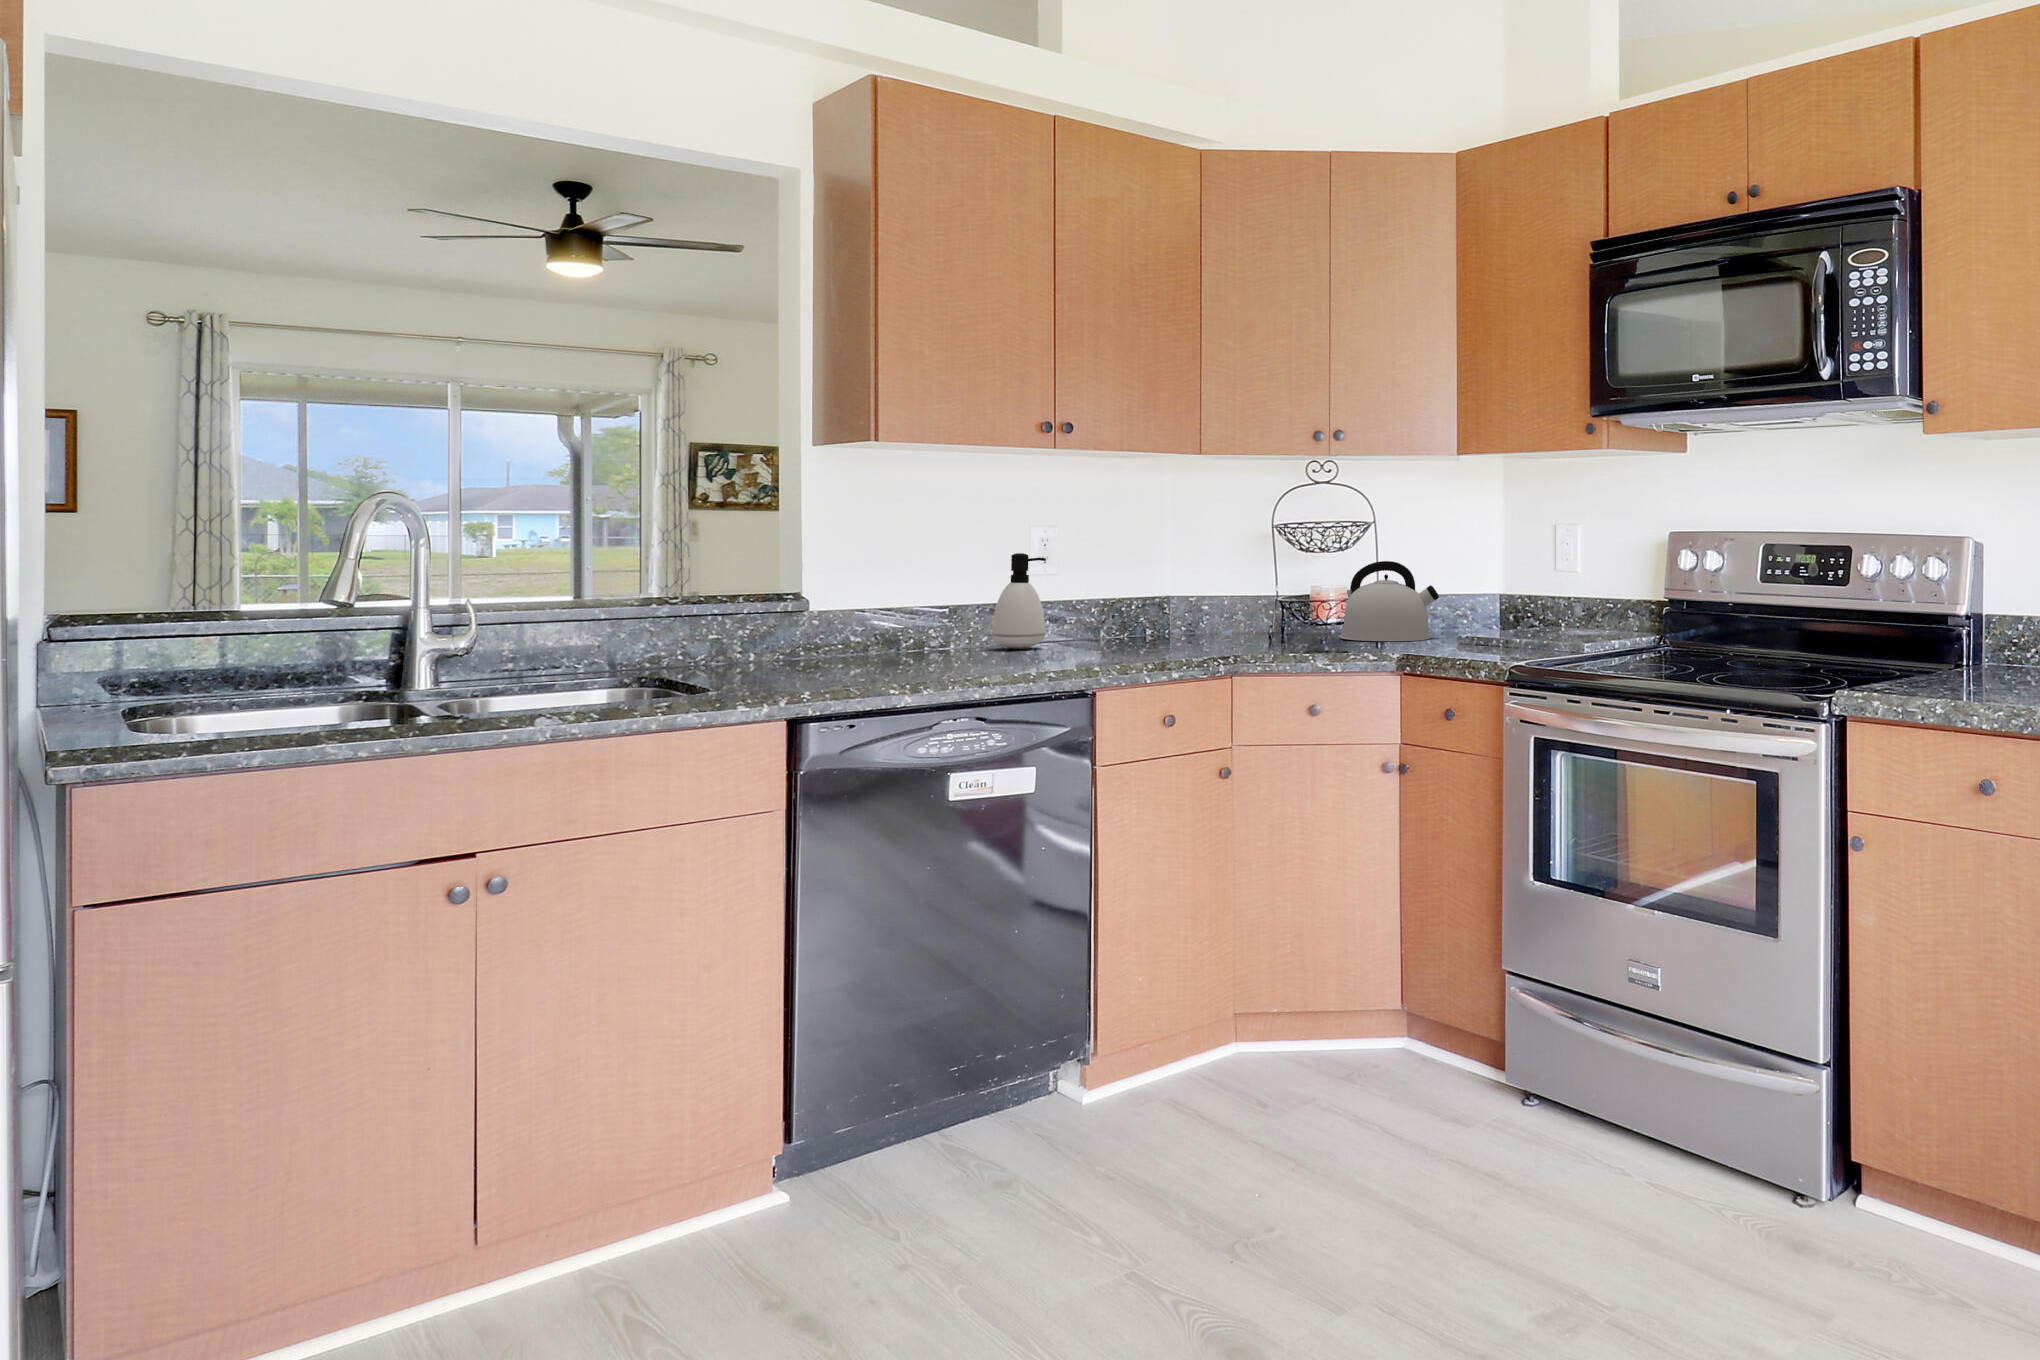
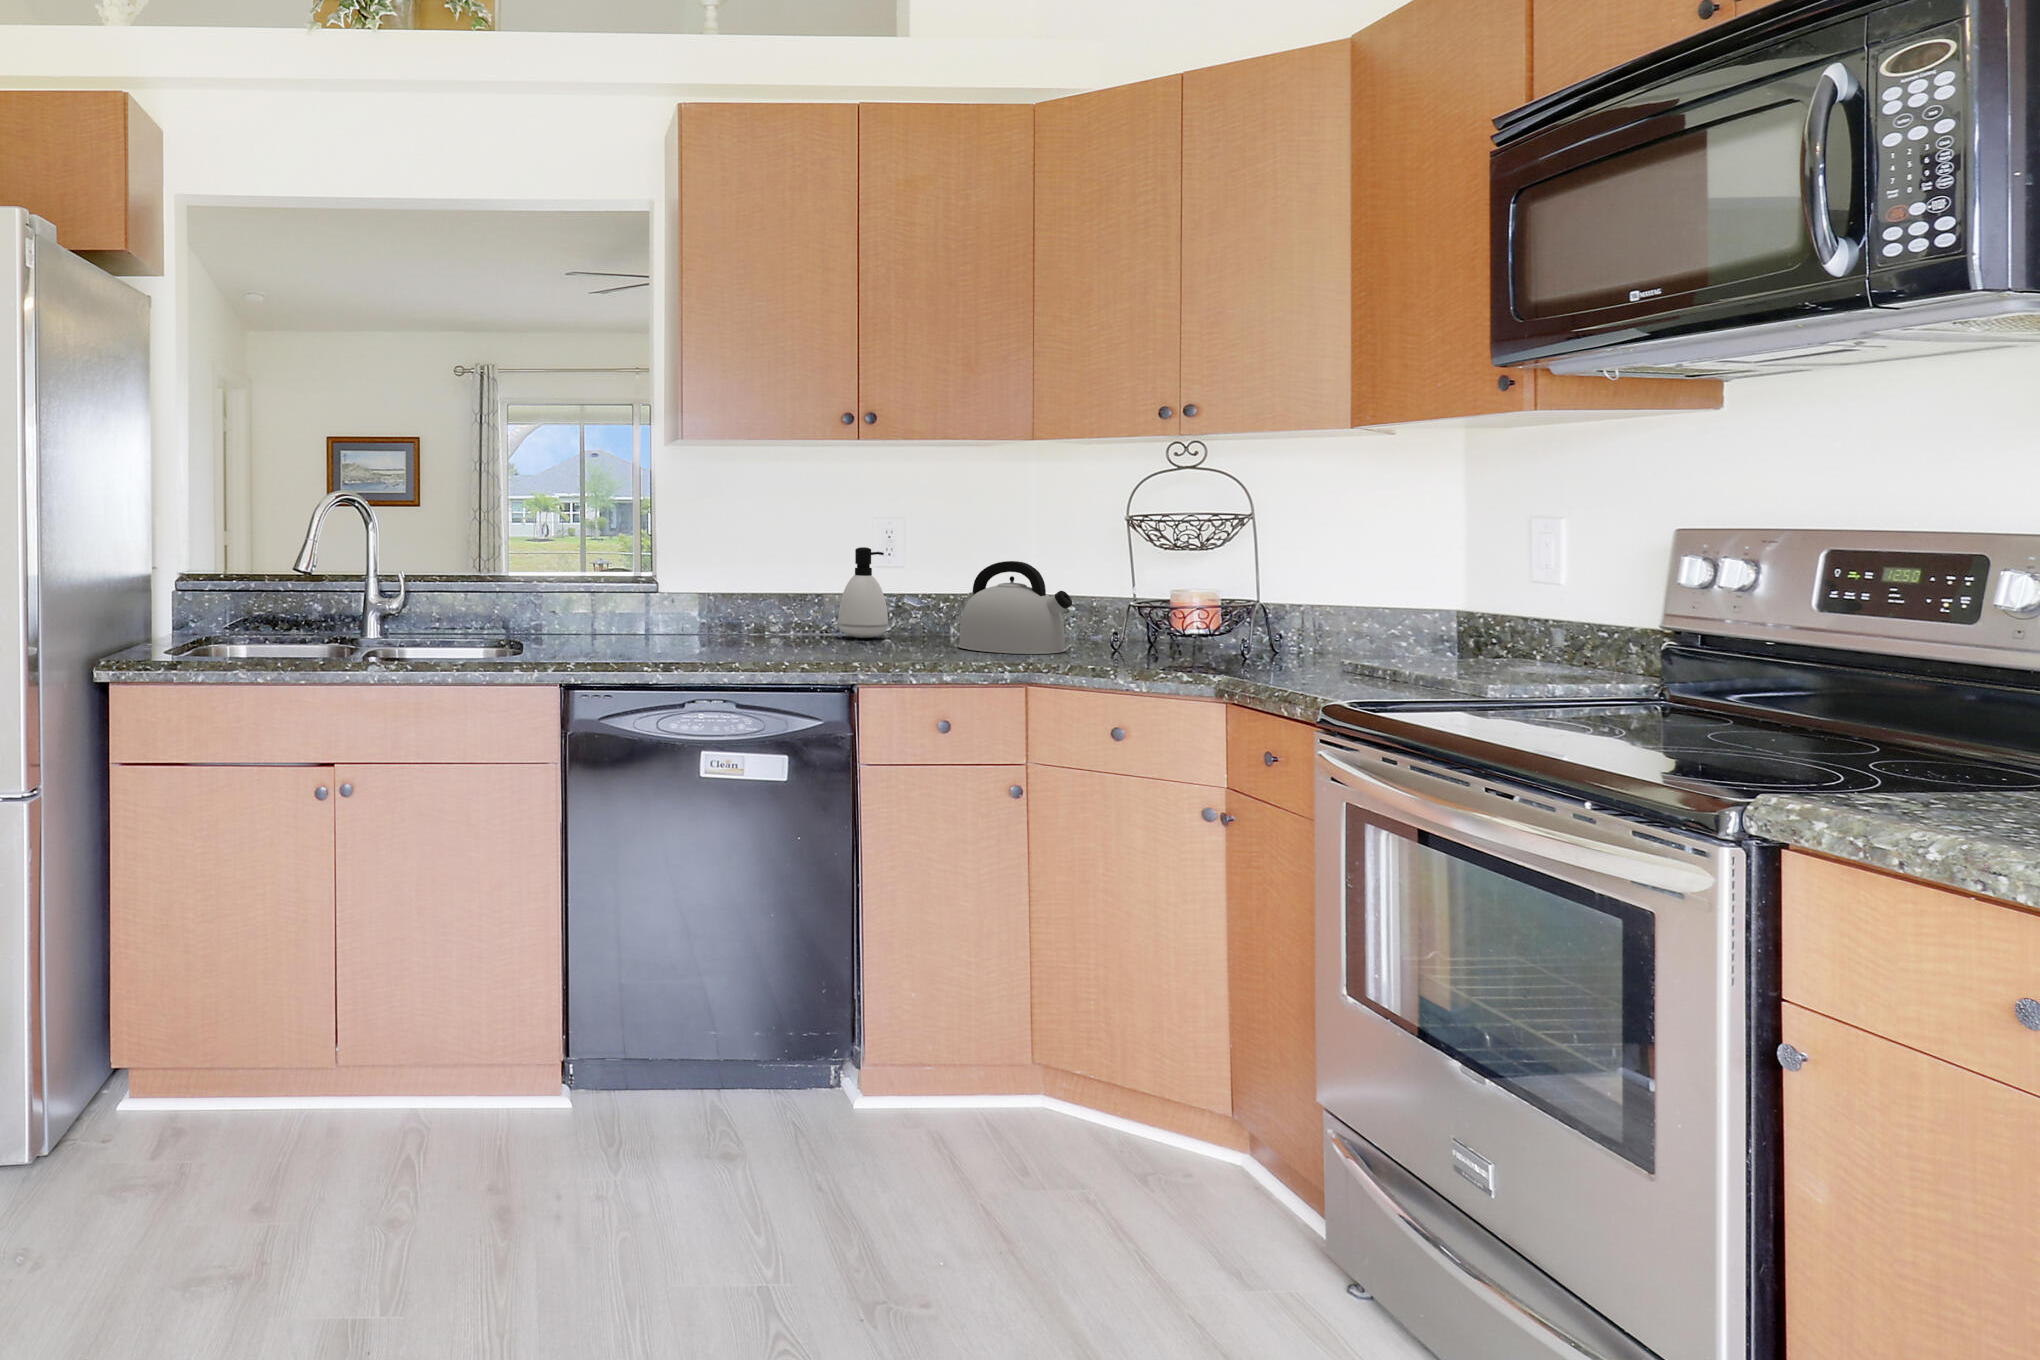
kettle: present [1340,561,1439,641] -> present [958,561,1072,654]

